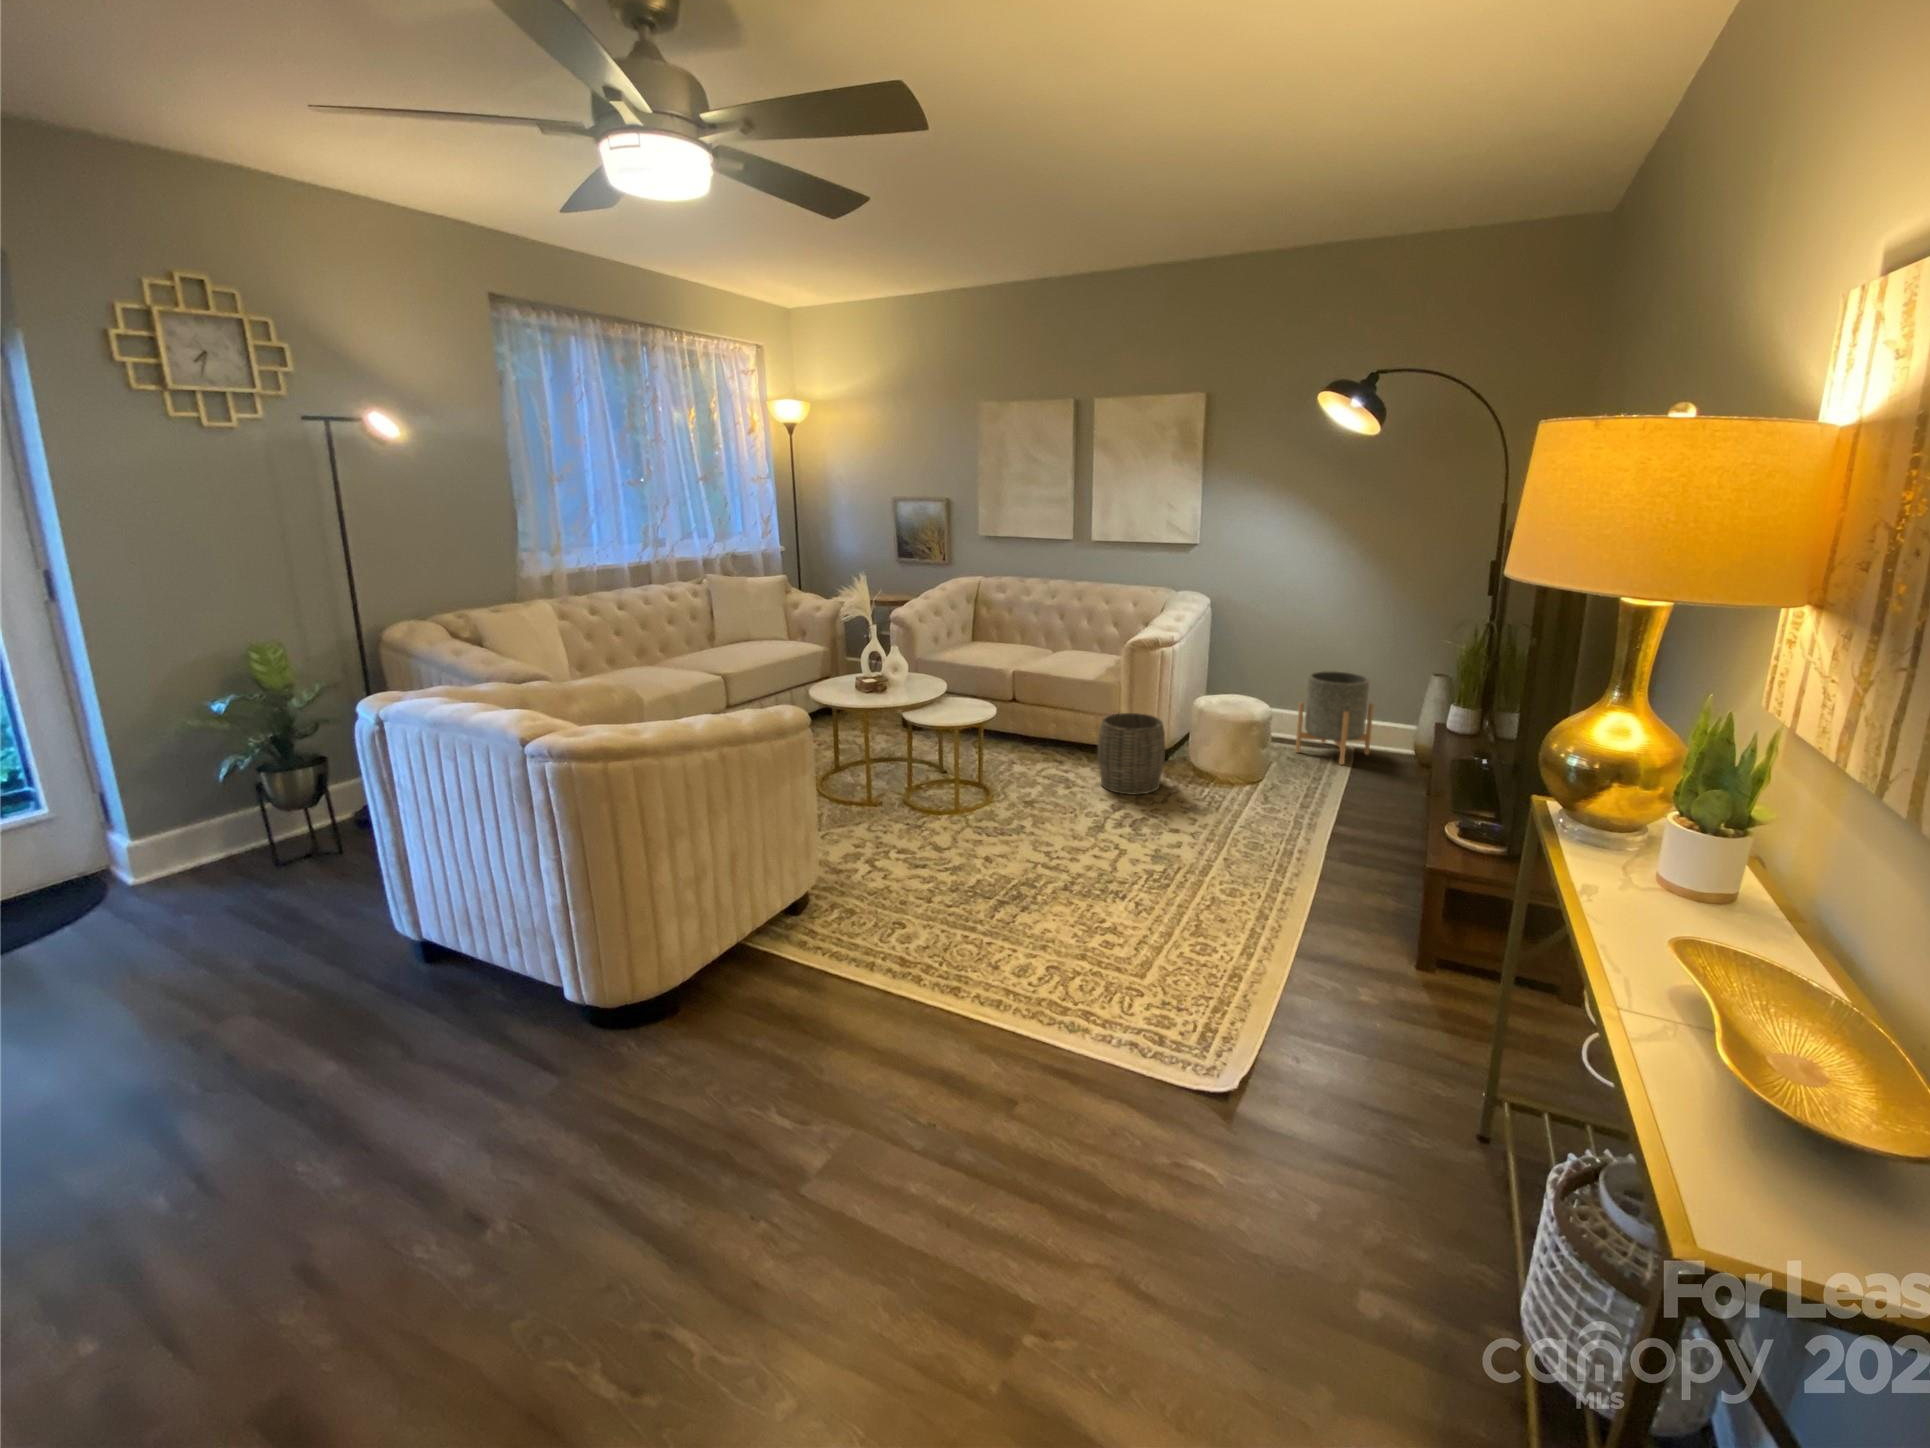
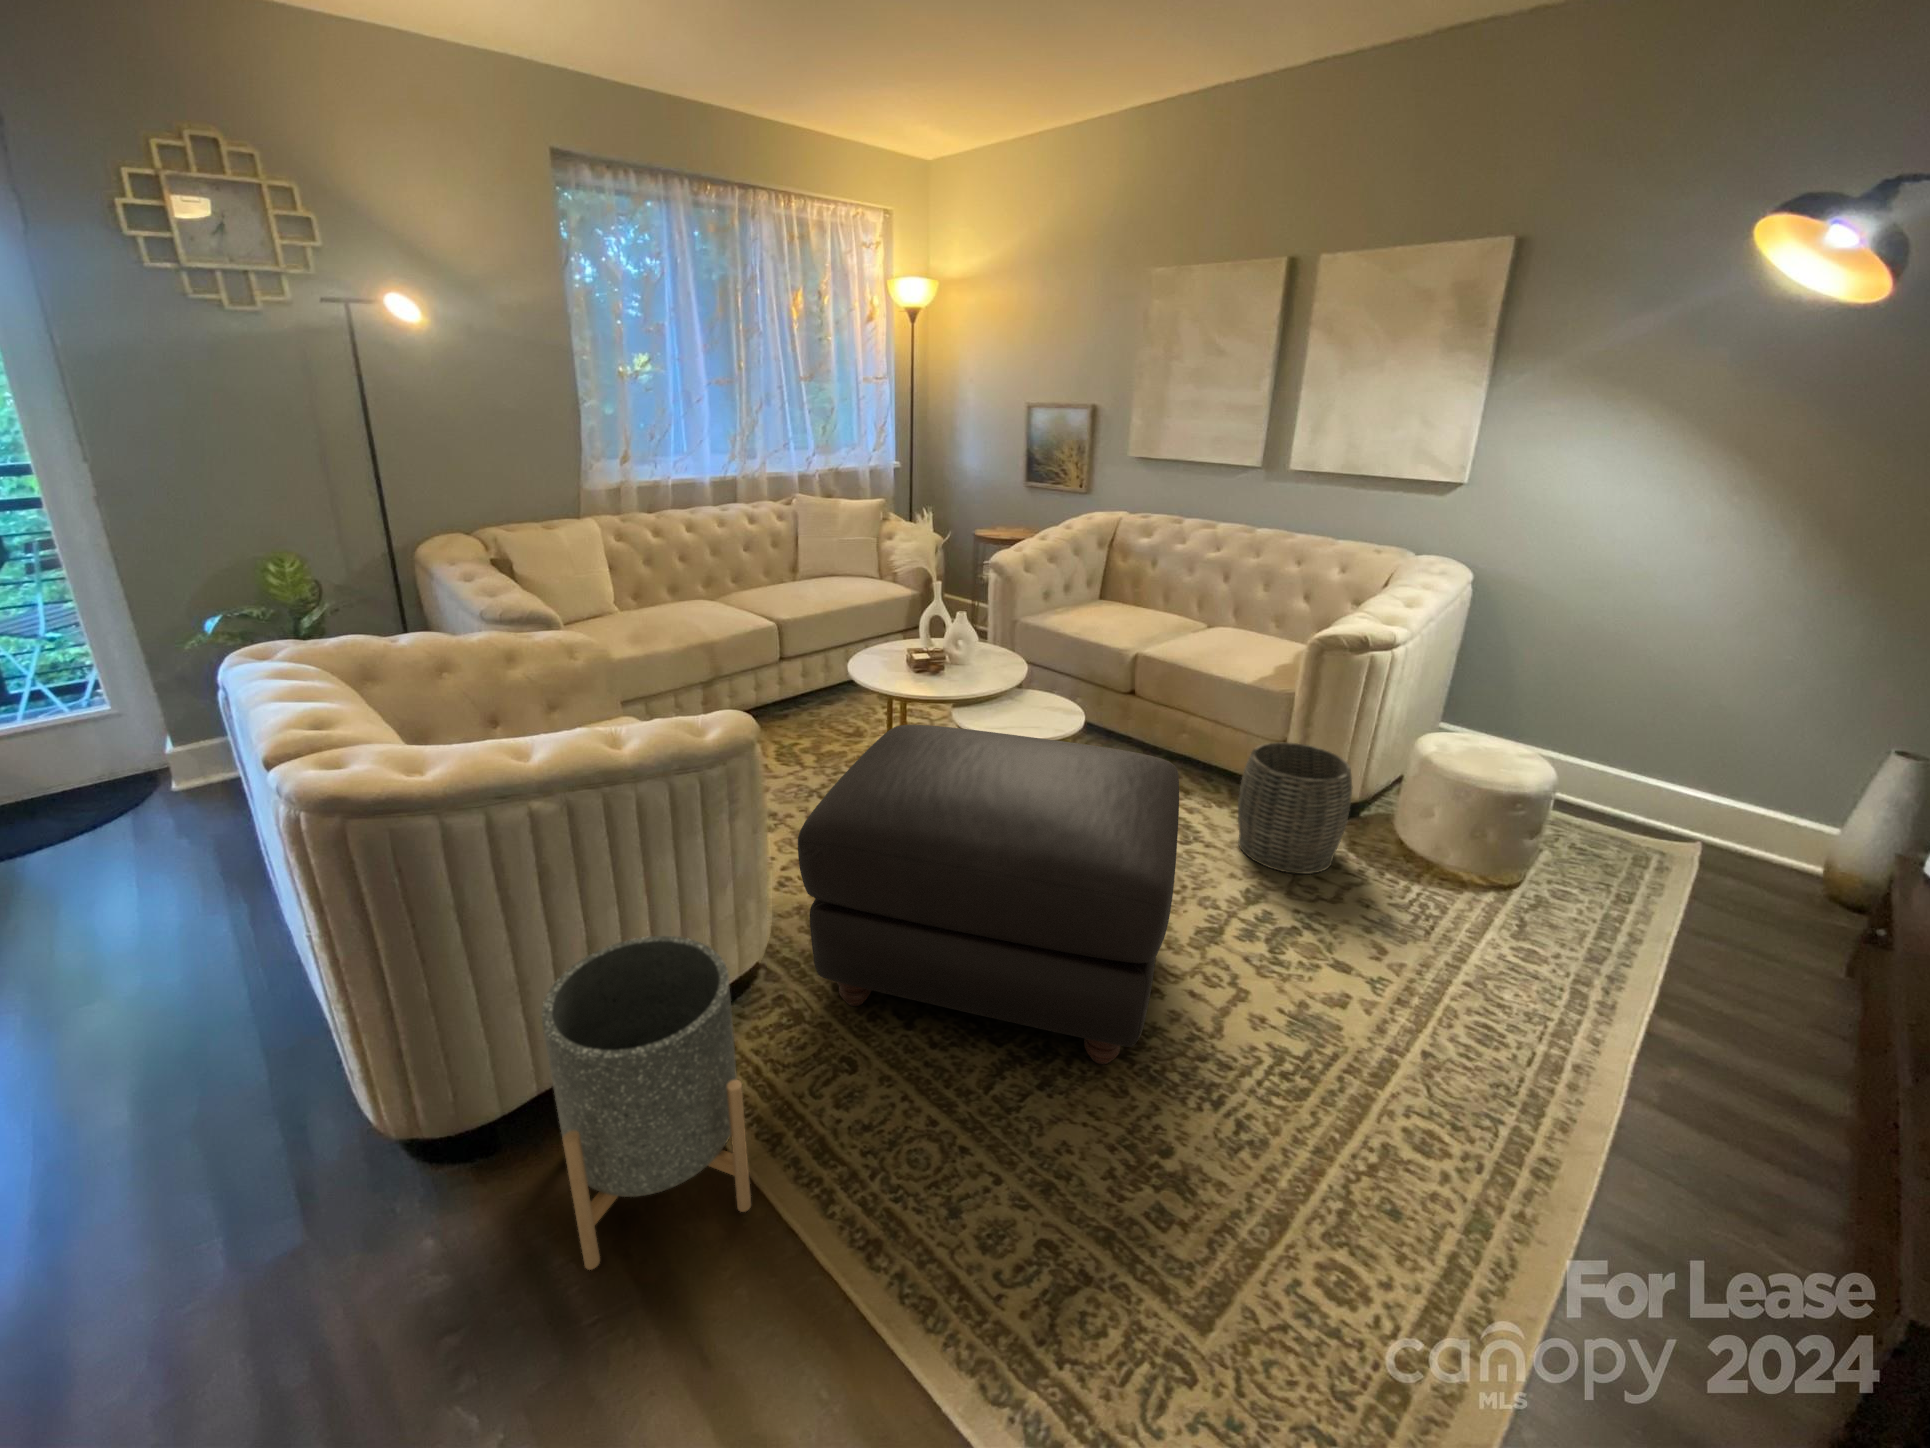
planter: present [1295,671,1374,765] -> present [541,936,751,1270]
ottoman: none [850,713,1085,900] -> present [798,725,1179,1064]

